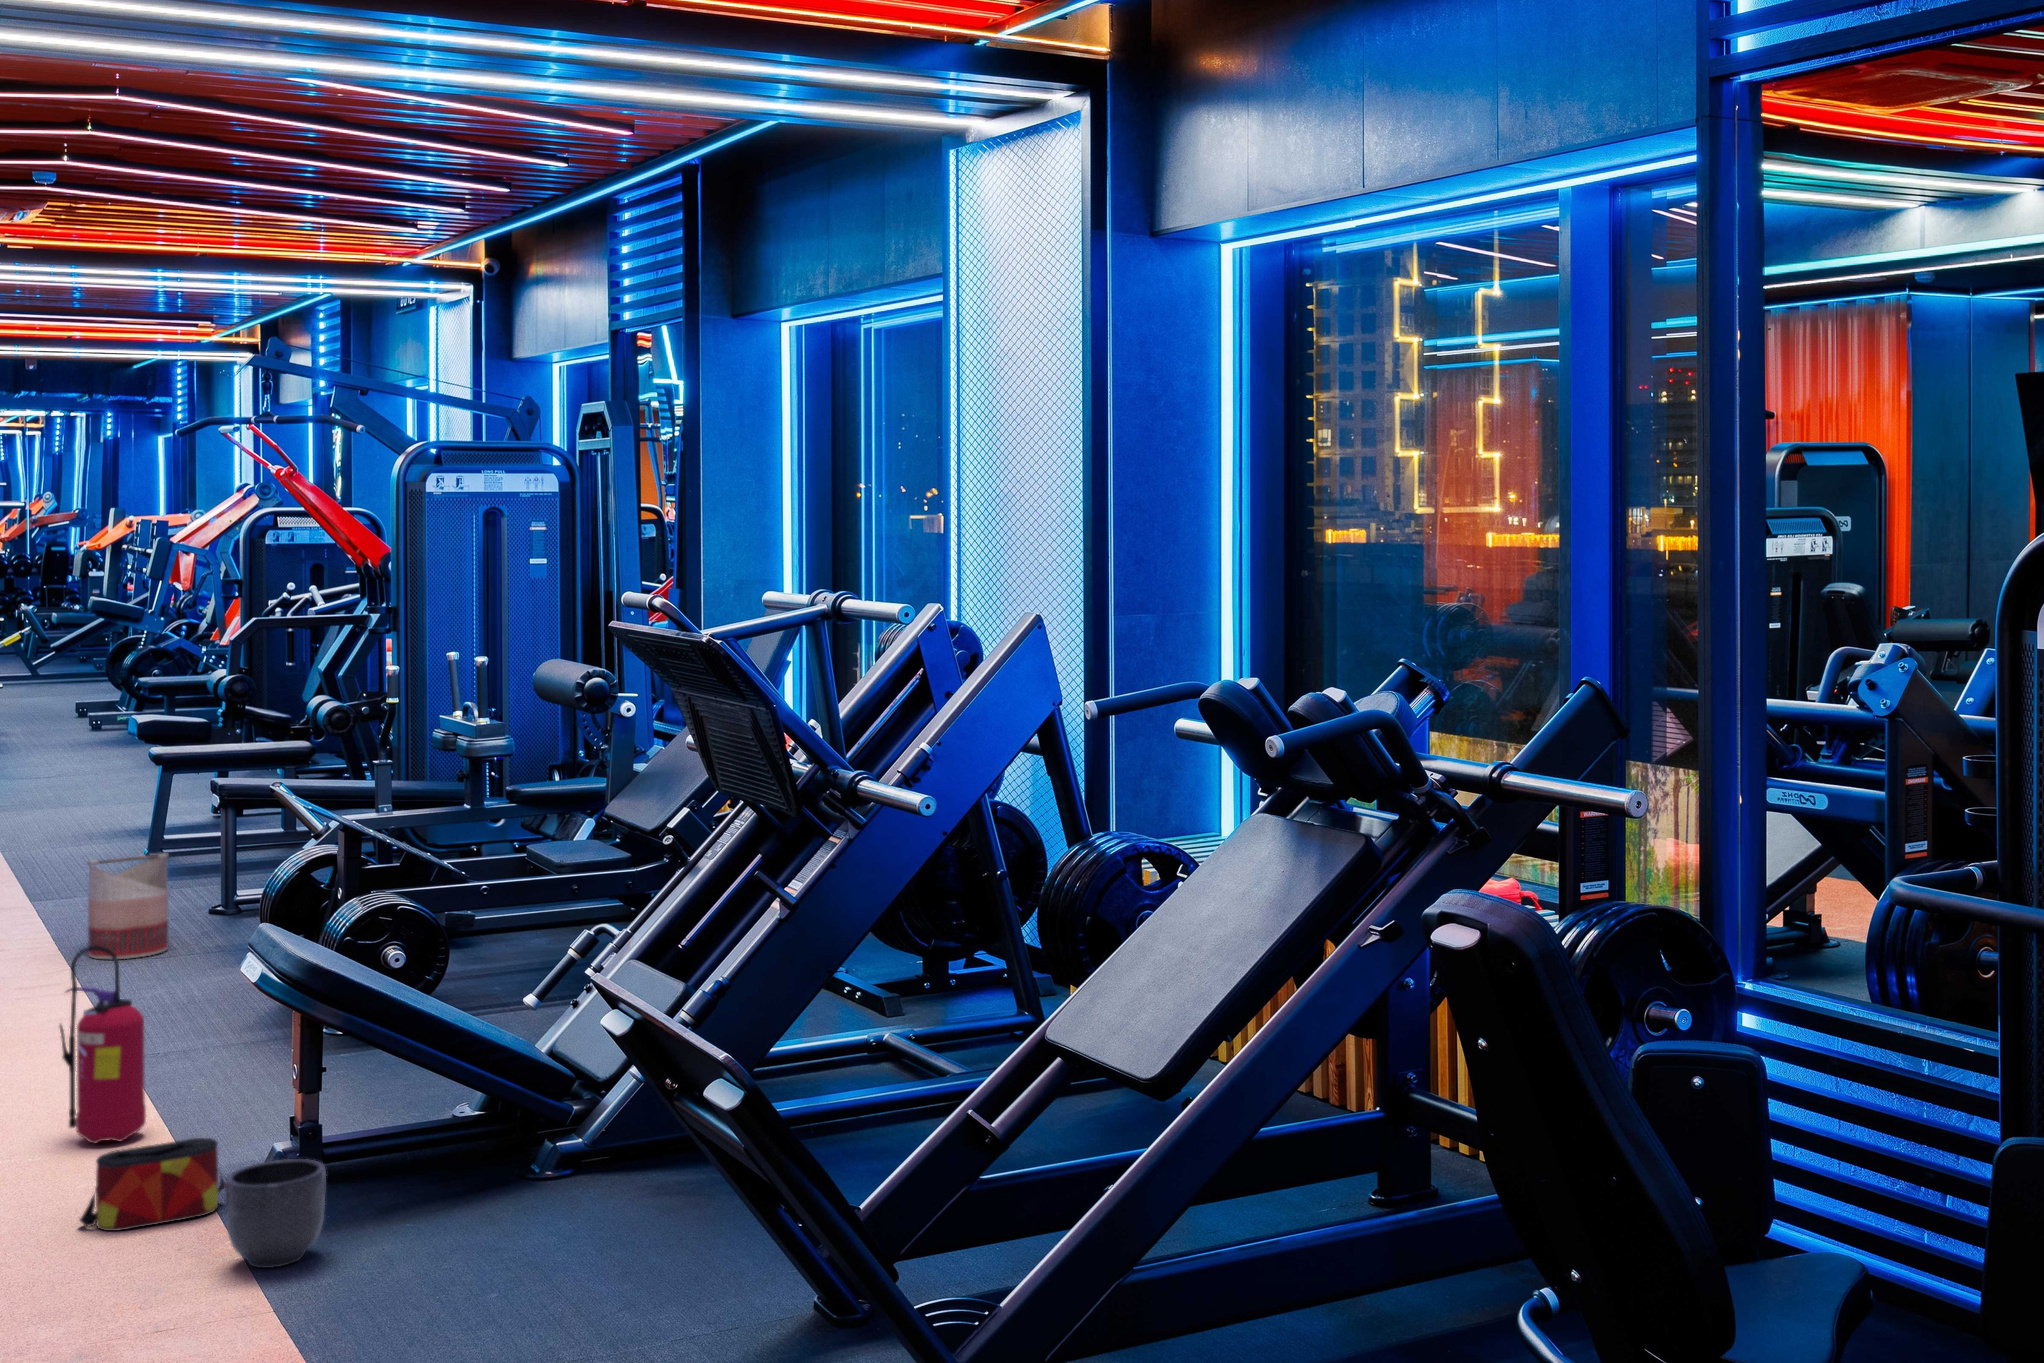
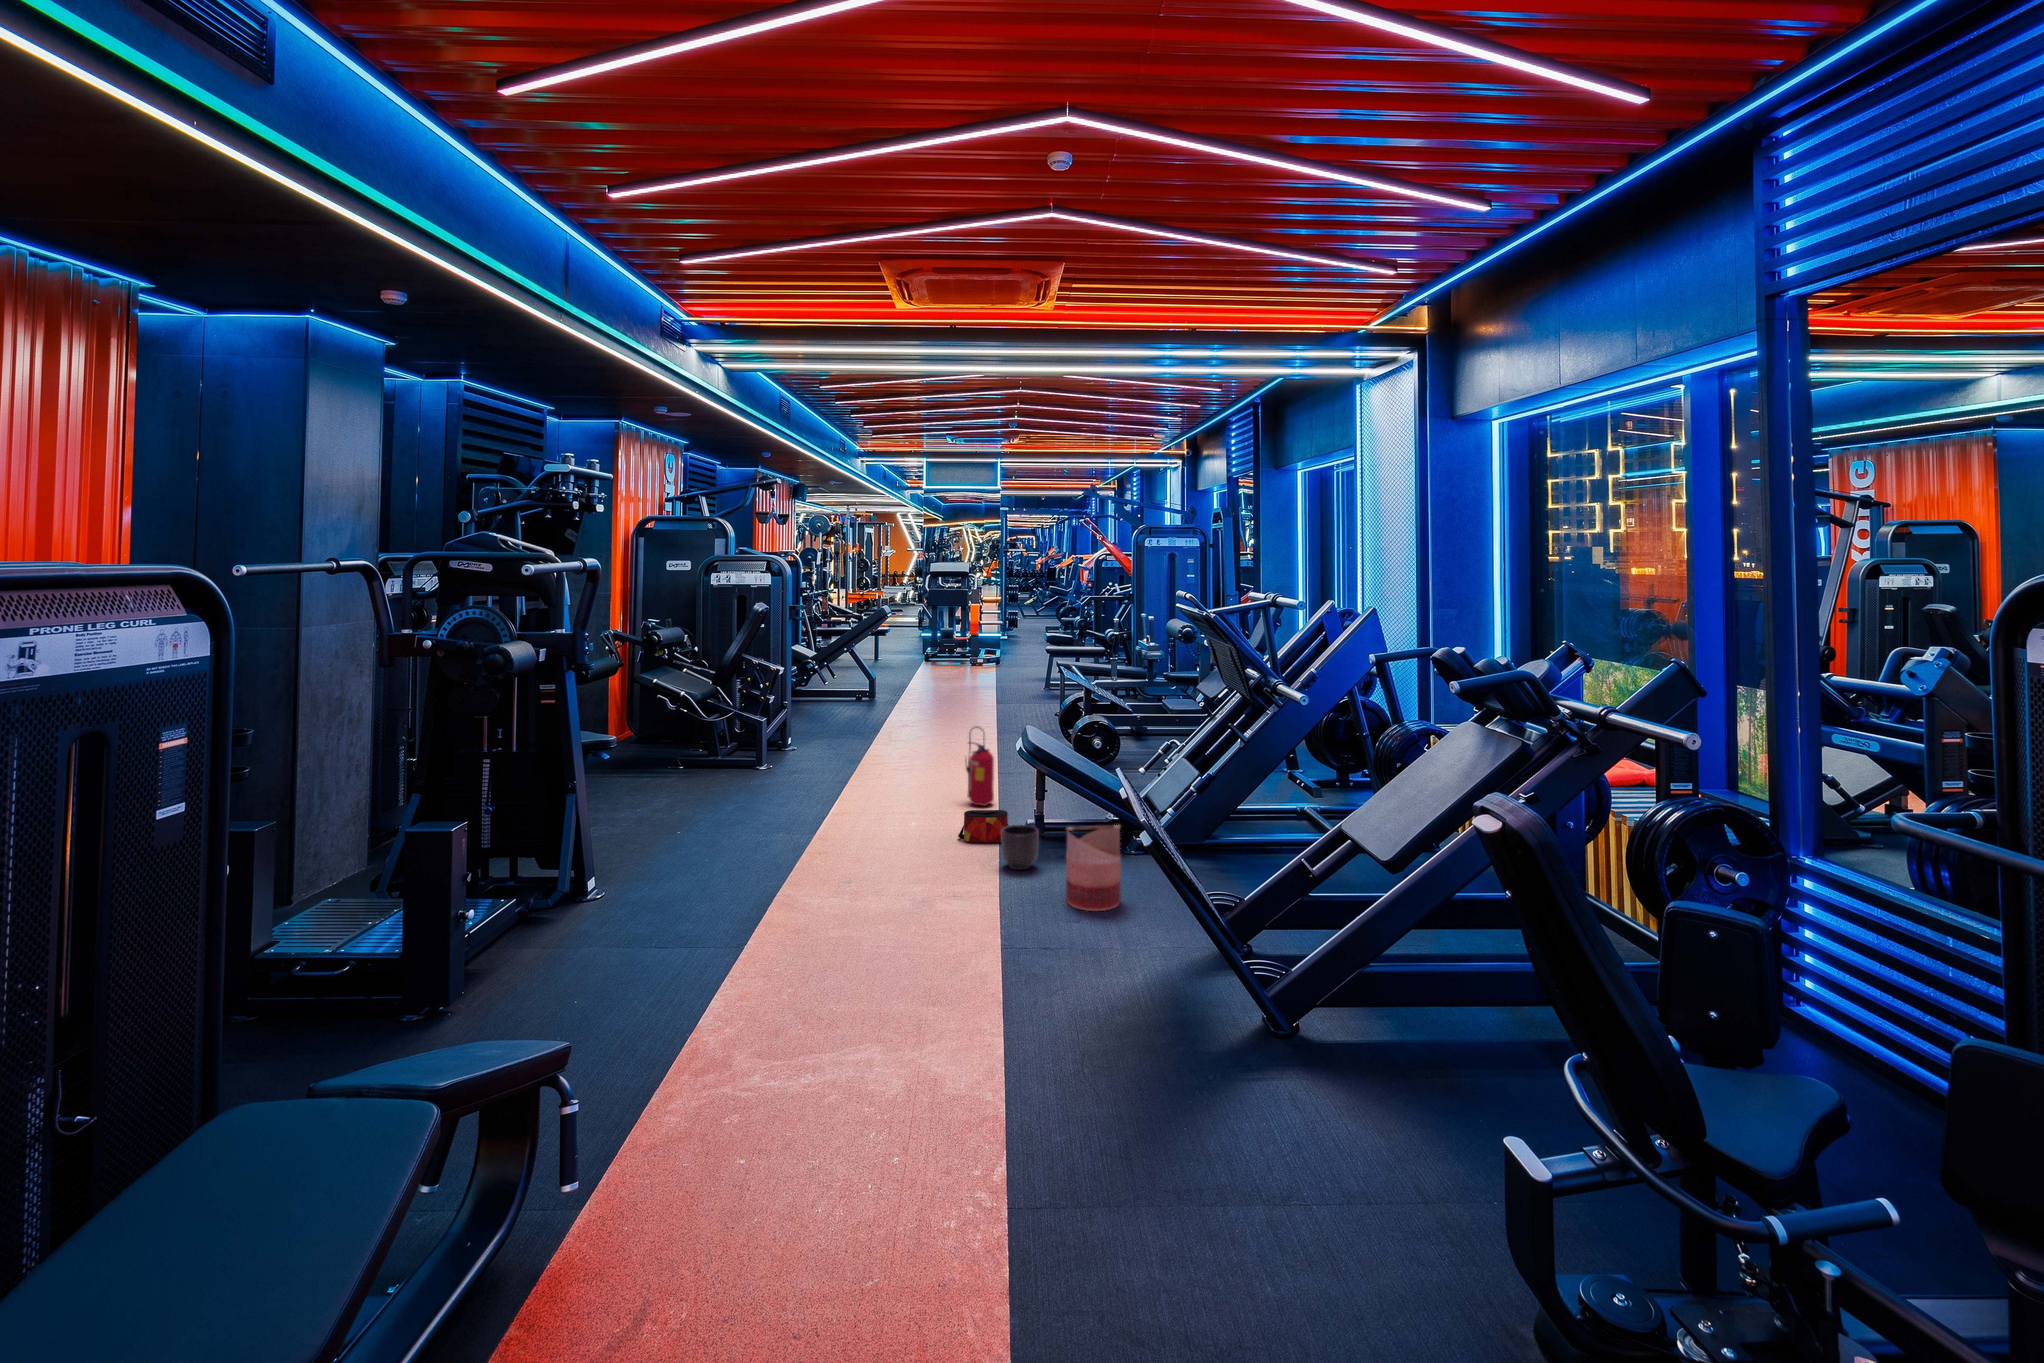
basket: present [87,853,168,959] -> present [1066,825,1121,911]

